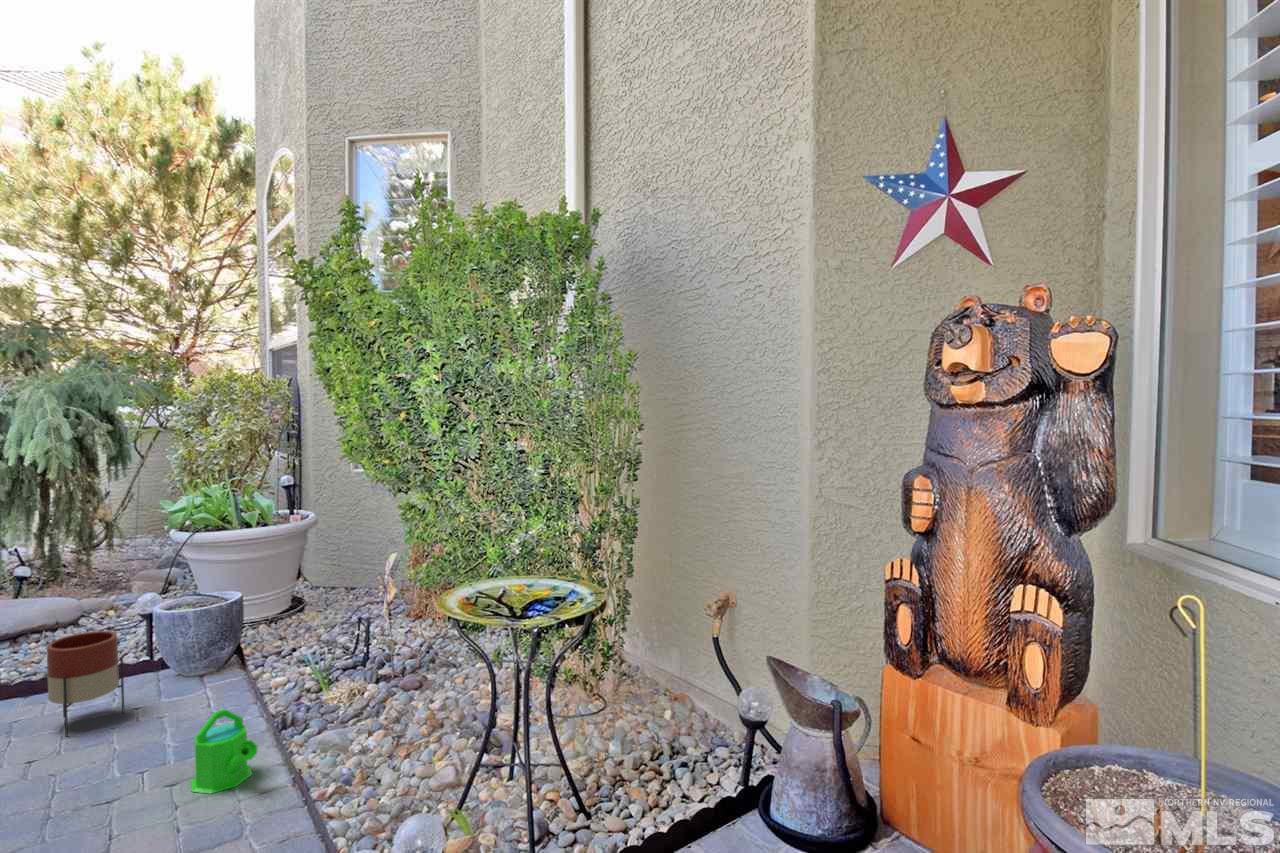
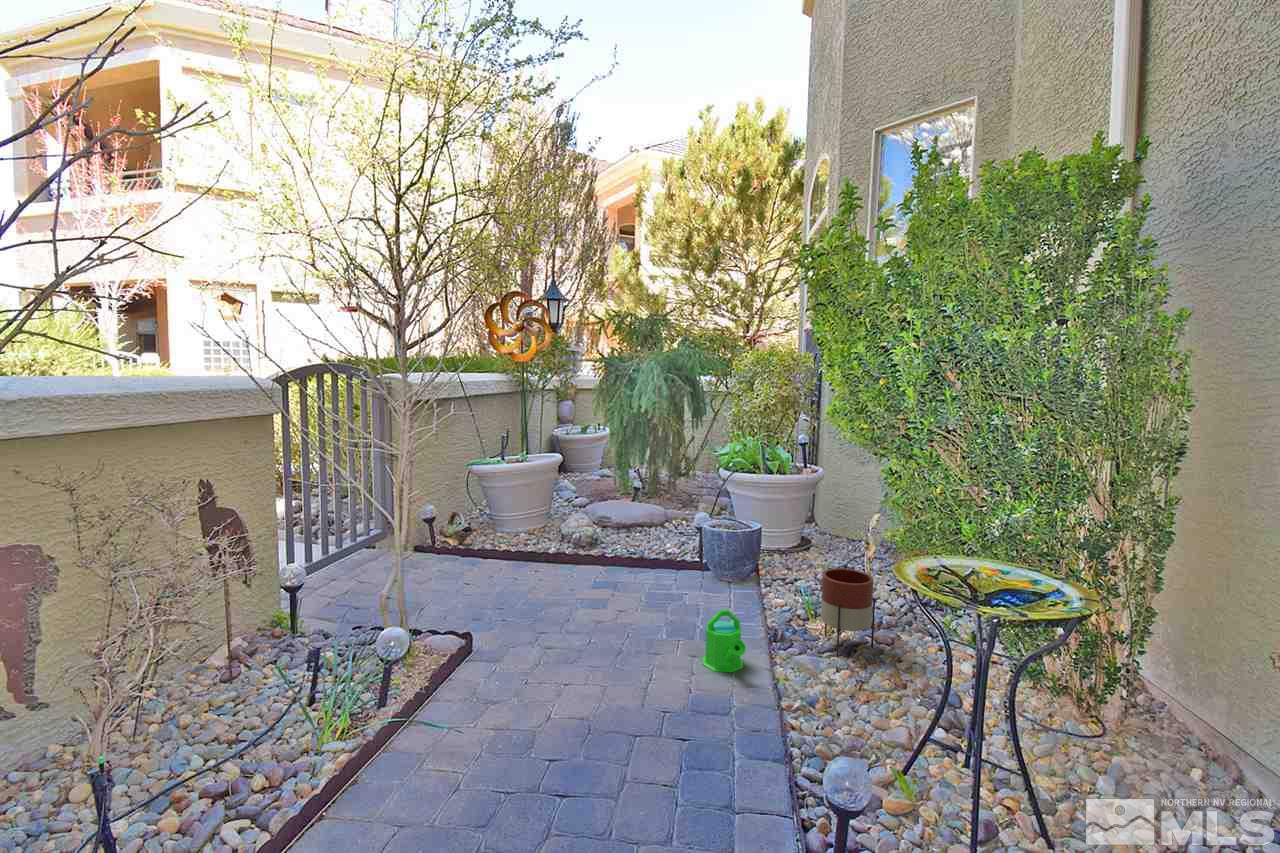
planter: present [47,631,124,736] -> present [821,568,875,657]

